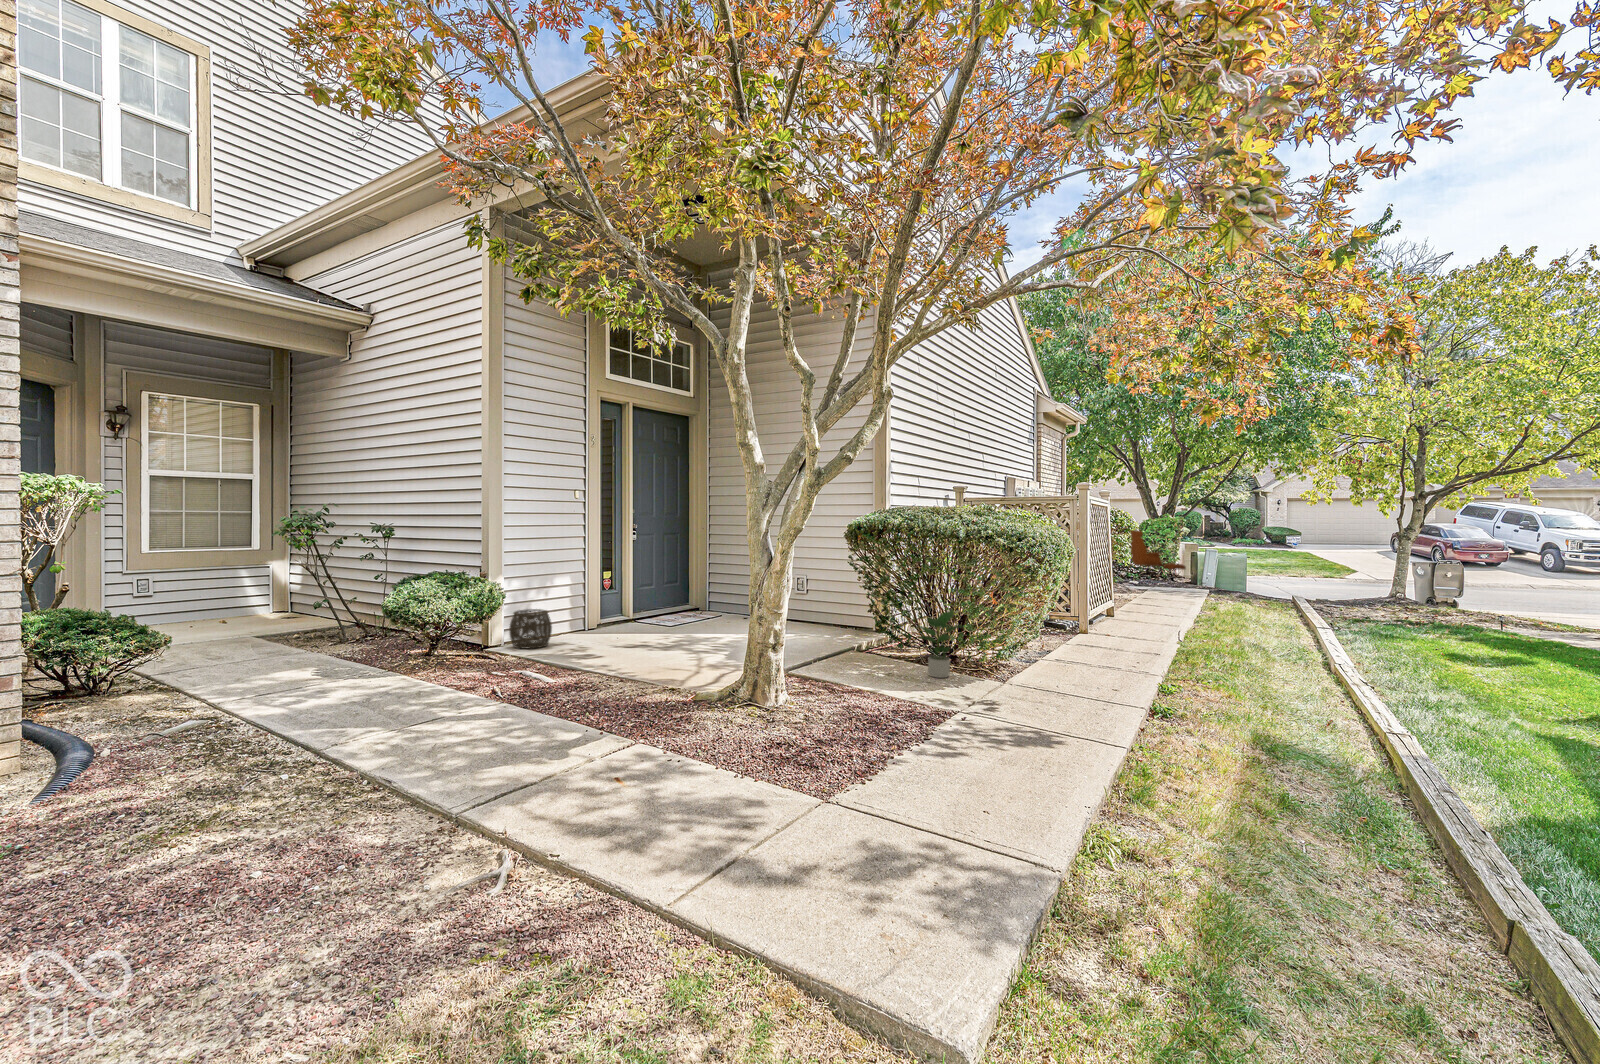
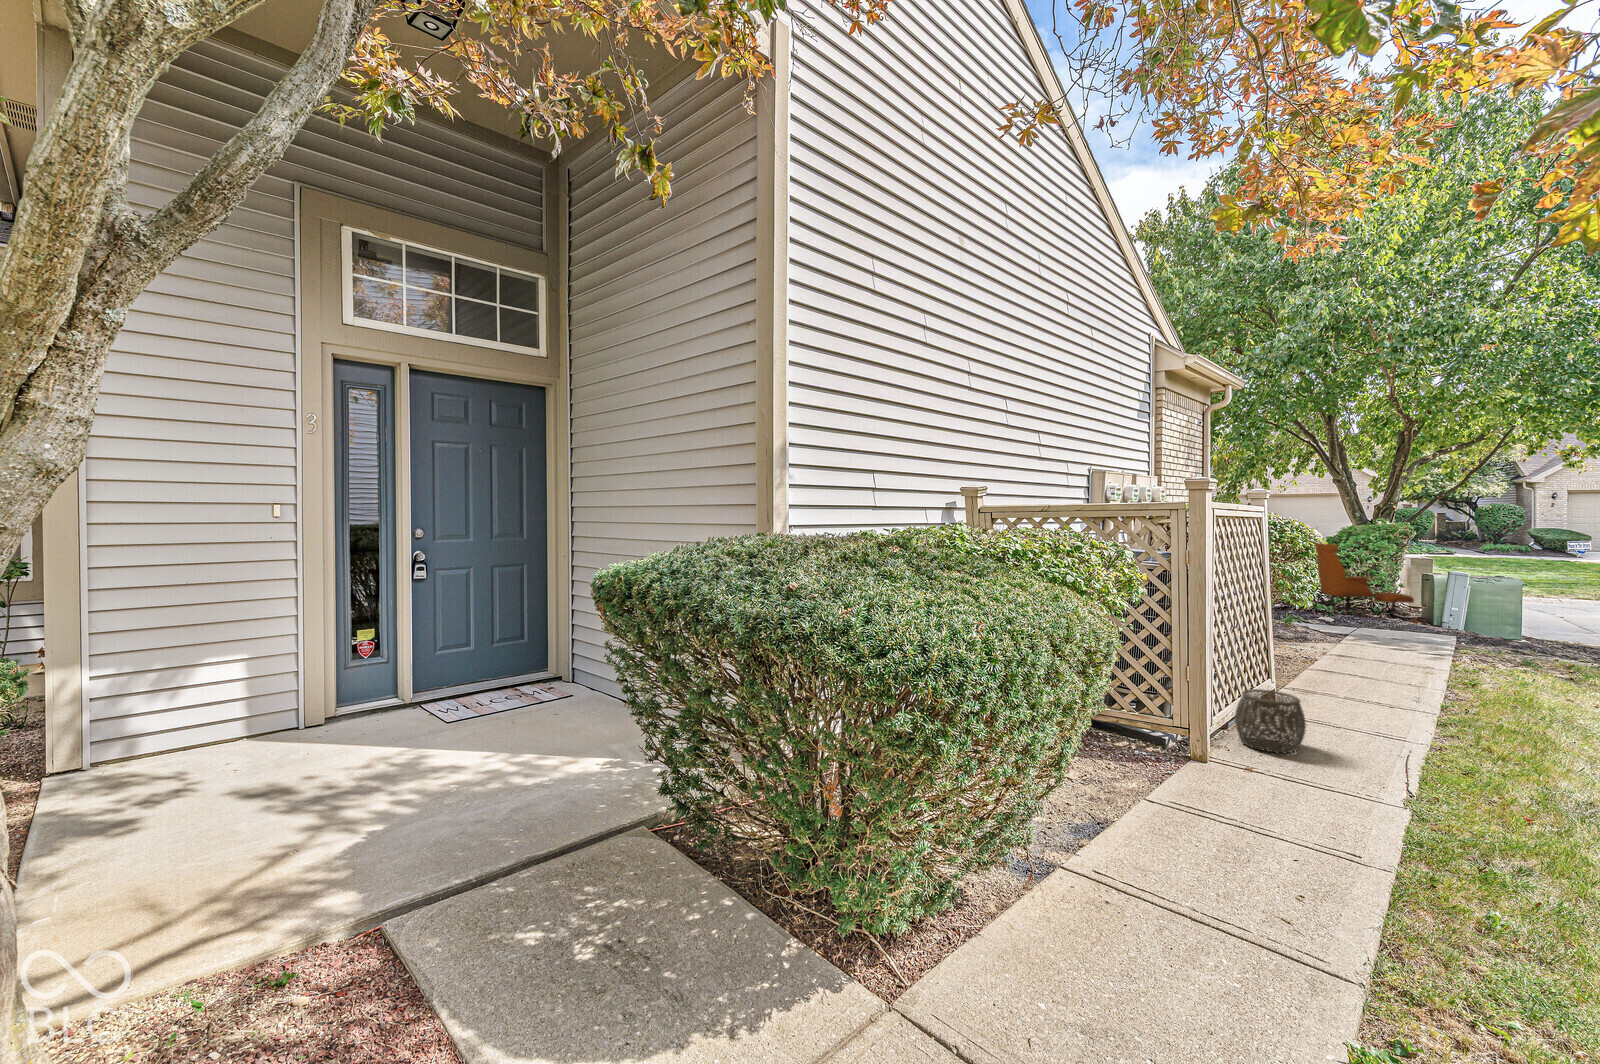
woven basket: present [509,609,552,649] -> present [1235,689,1306,753]
potted plant: present [918,611,964,678] -> none [663,790,793,971]

